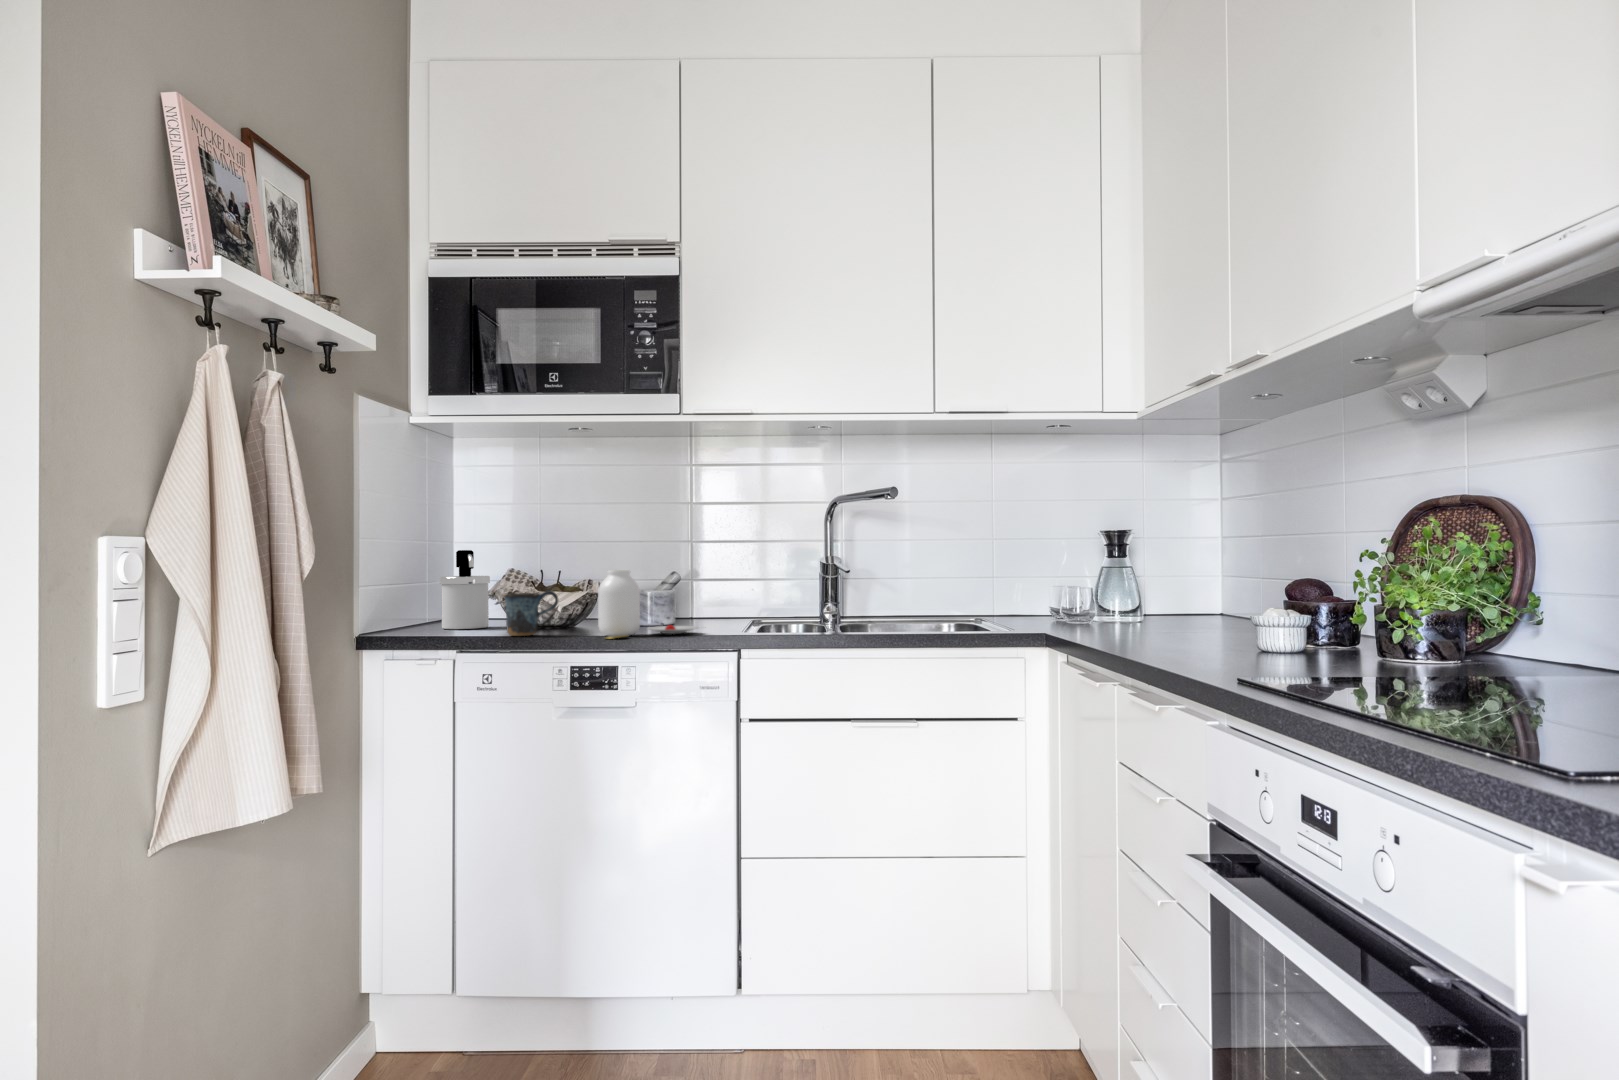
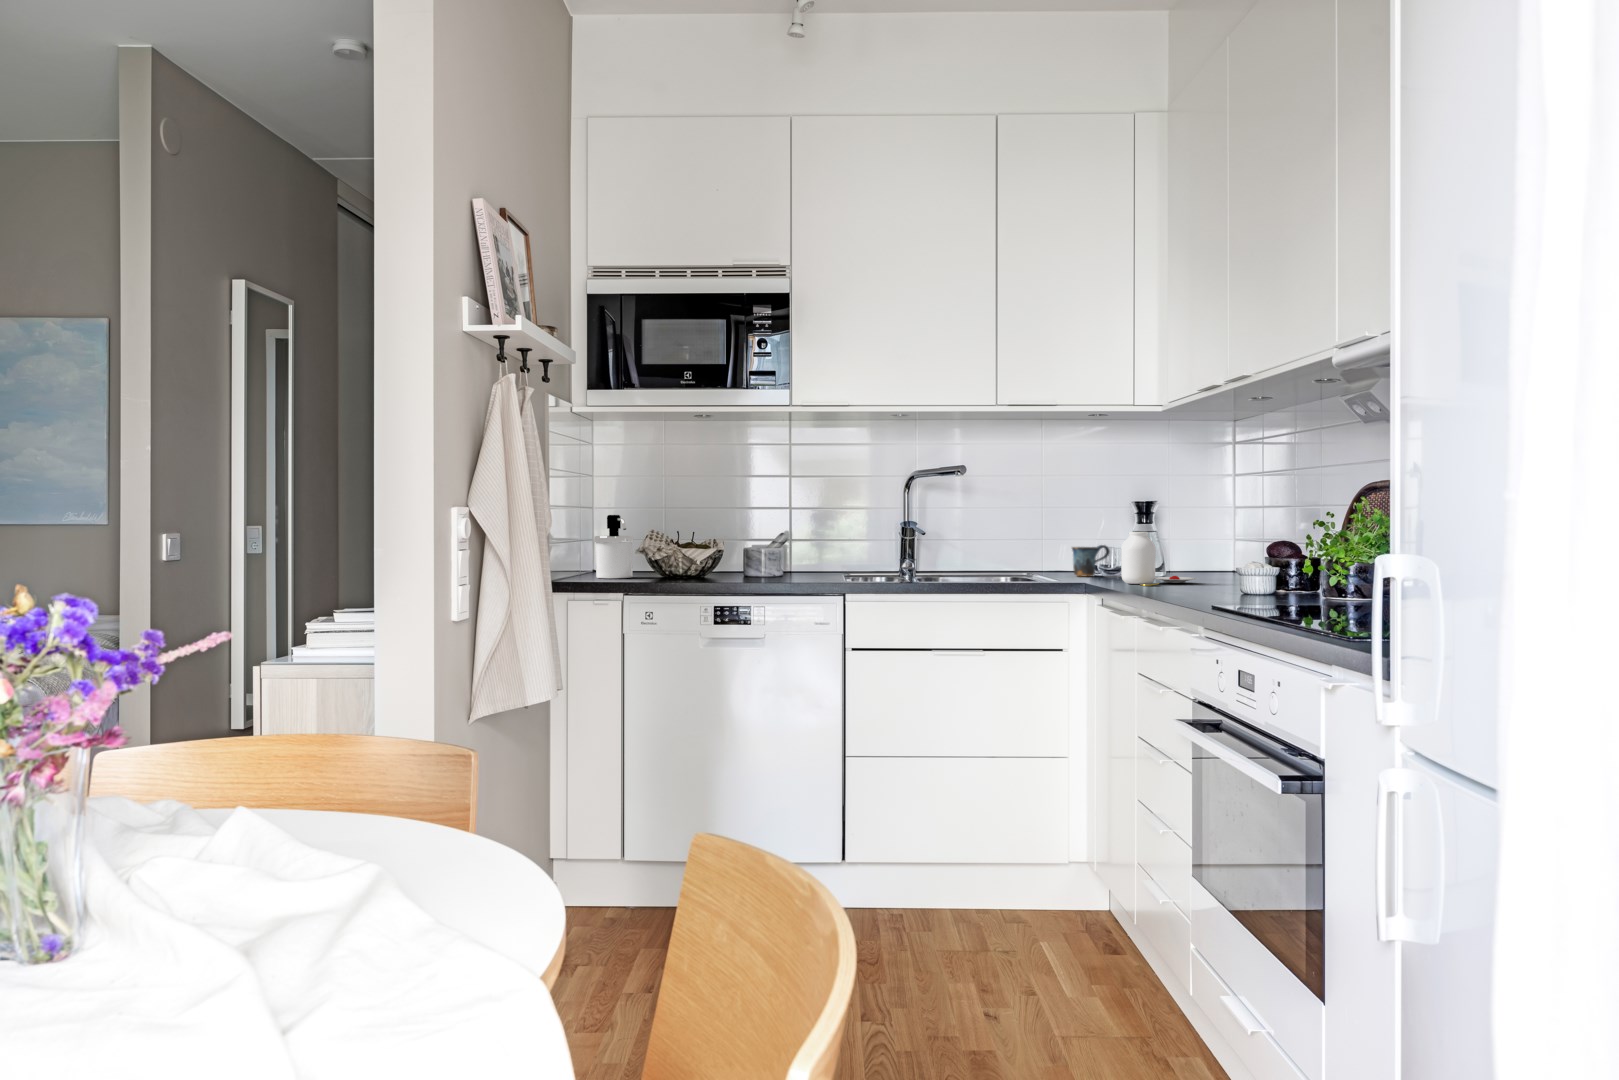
jar: present [598,570,698,639] -> present [1121,532,1197,586]
mug: present [503,591,558,636] -> present [1072,545,1110,576]

